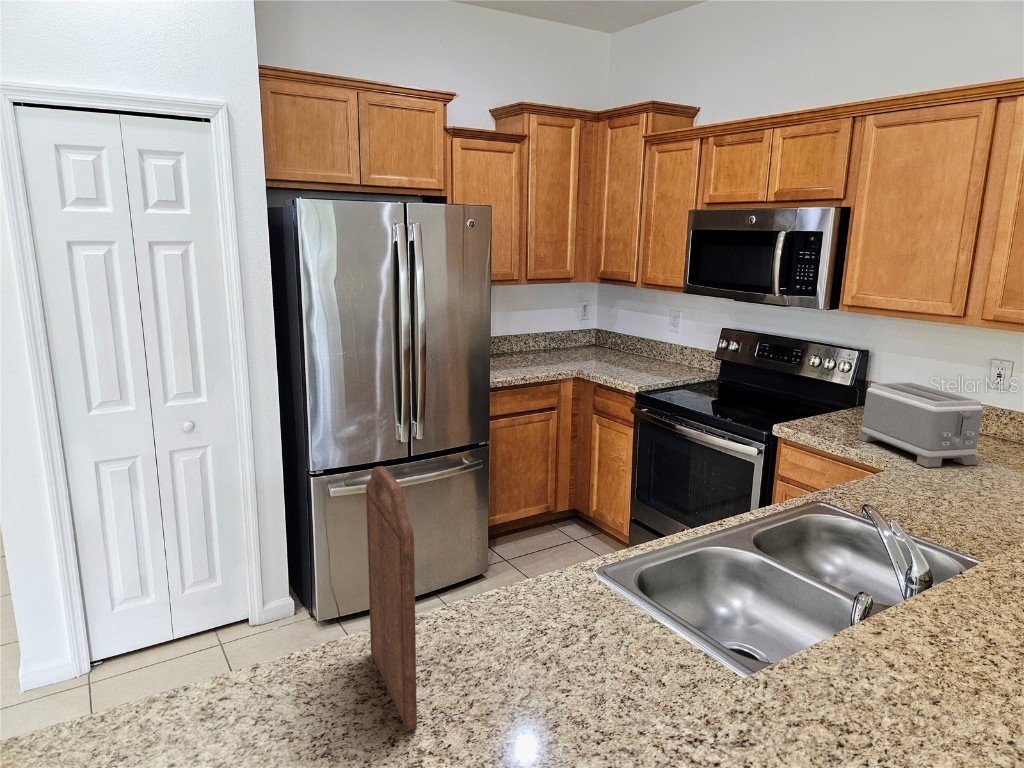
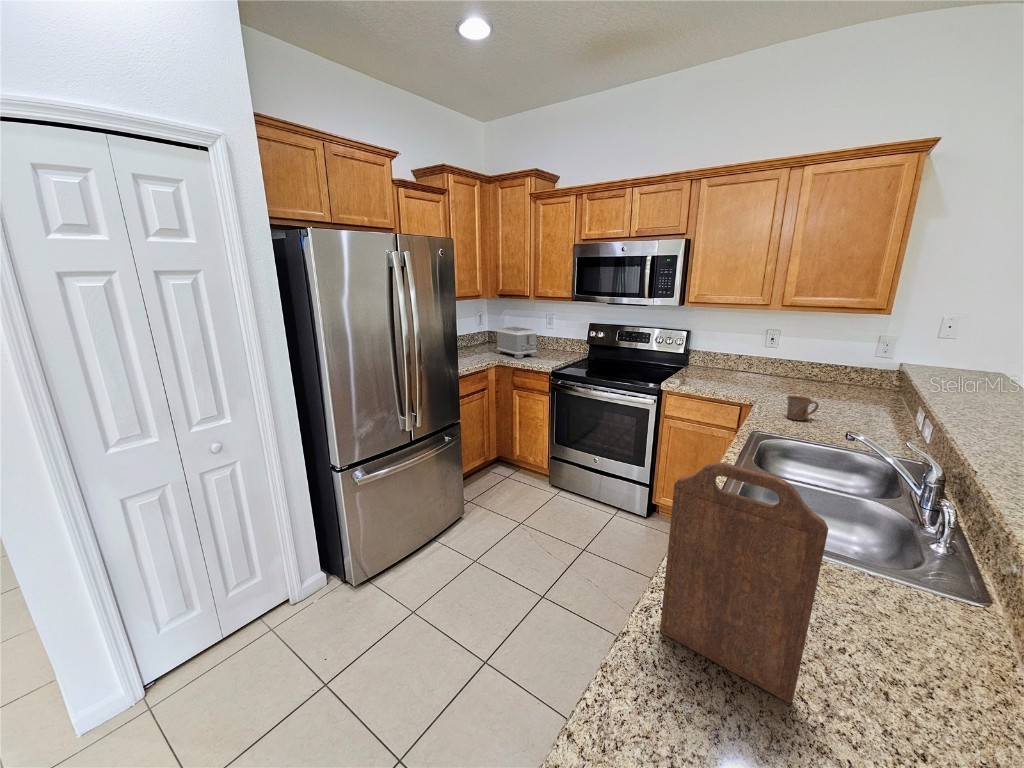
toaster: present [857,382,983,467] -> present [496,326,538,359]
mug: none [909,467,962,509] -> present [787,396,819,420]

